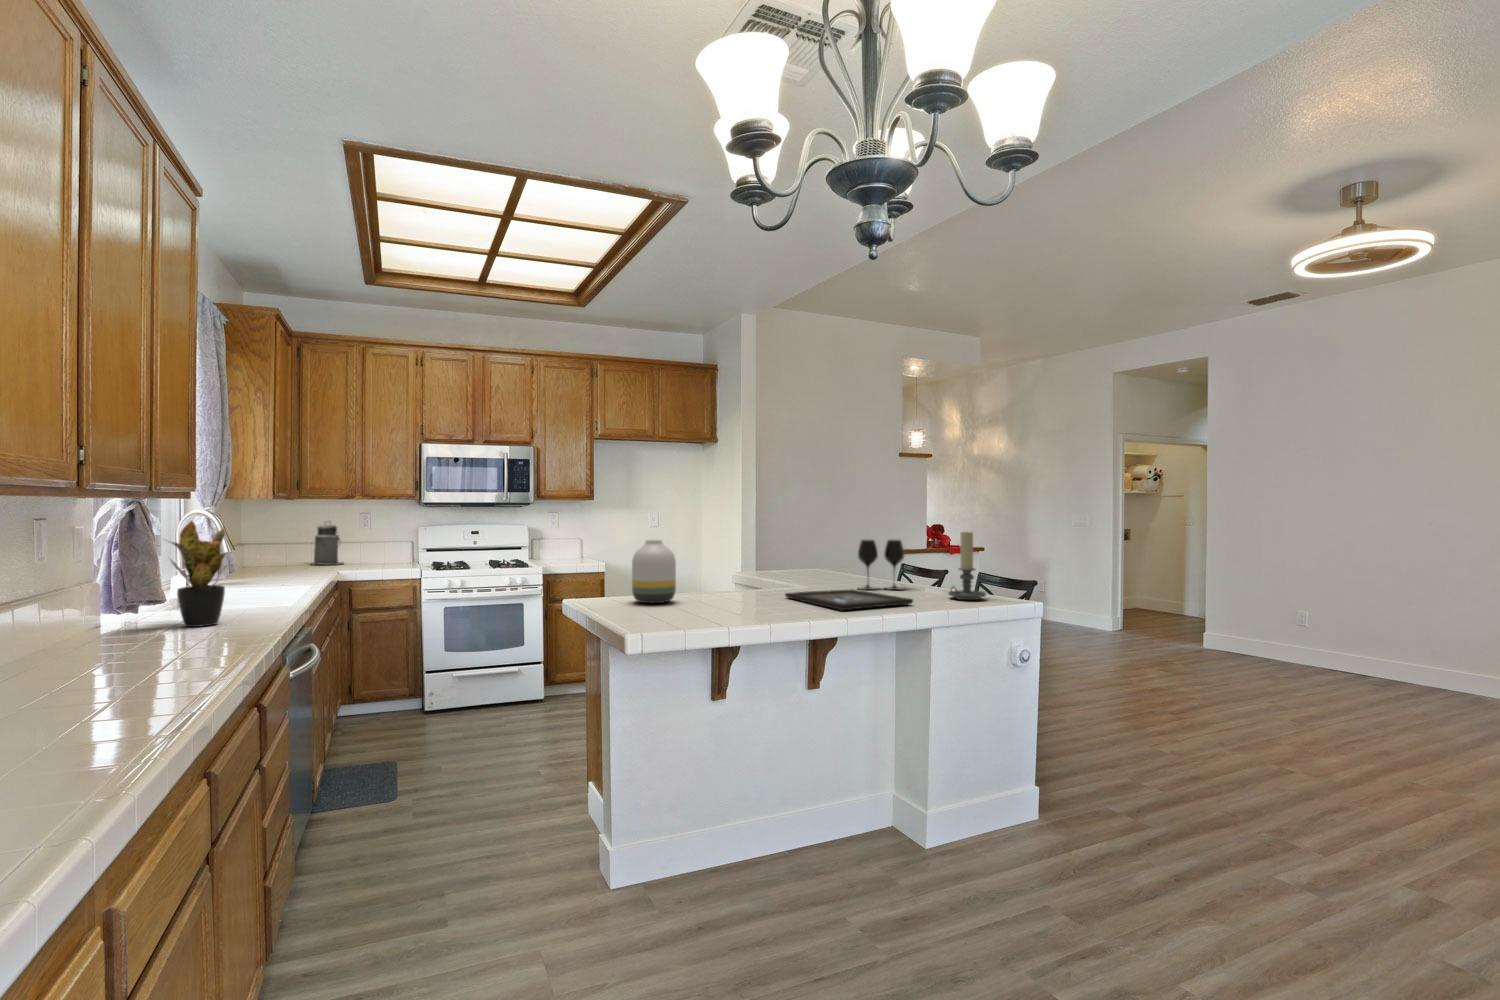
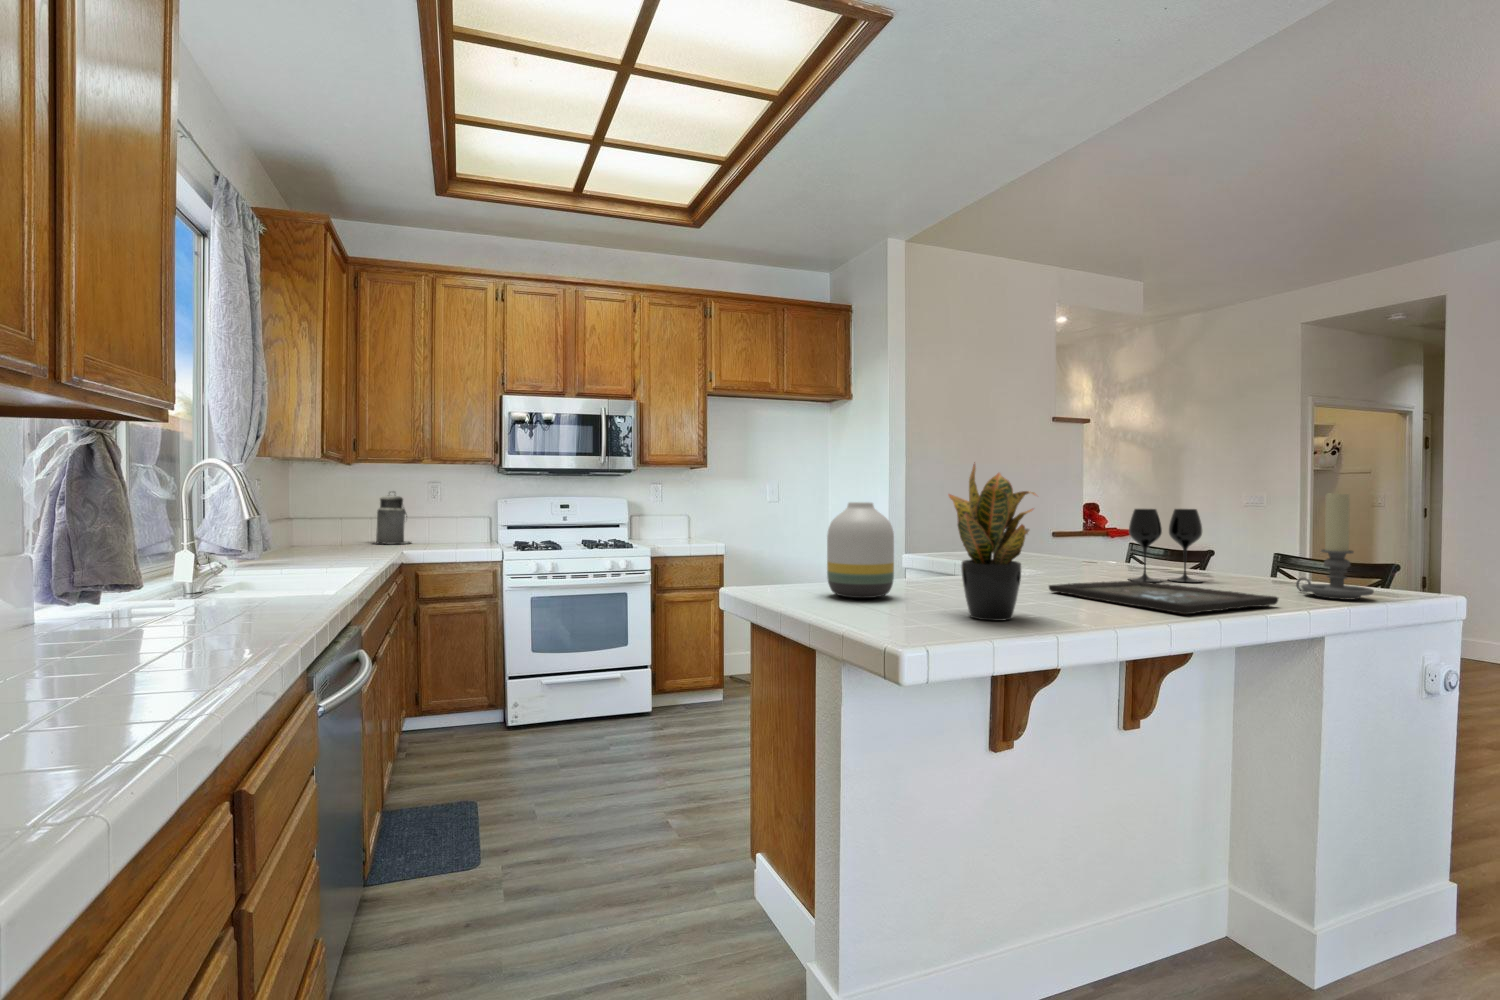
potted plant: present [171,521,227,627] -> present [948,462,1036,621]

